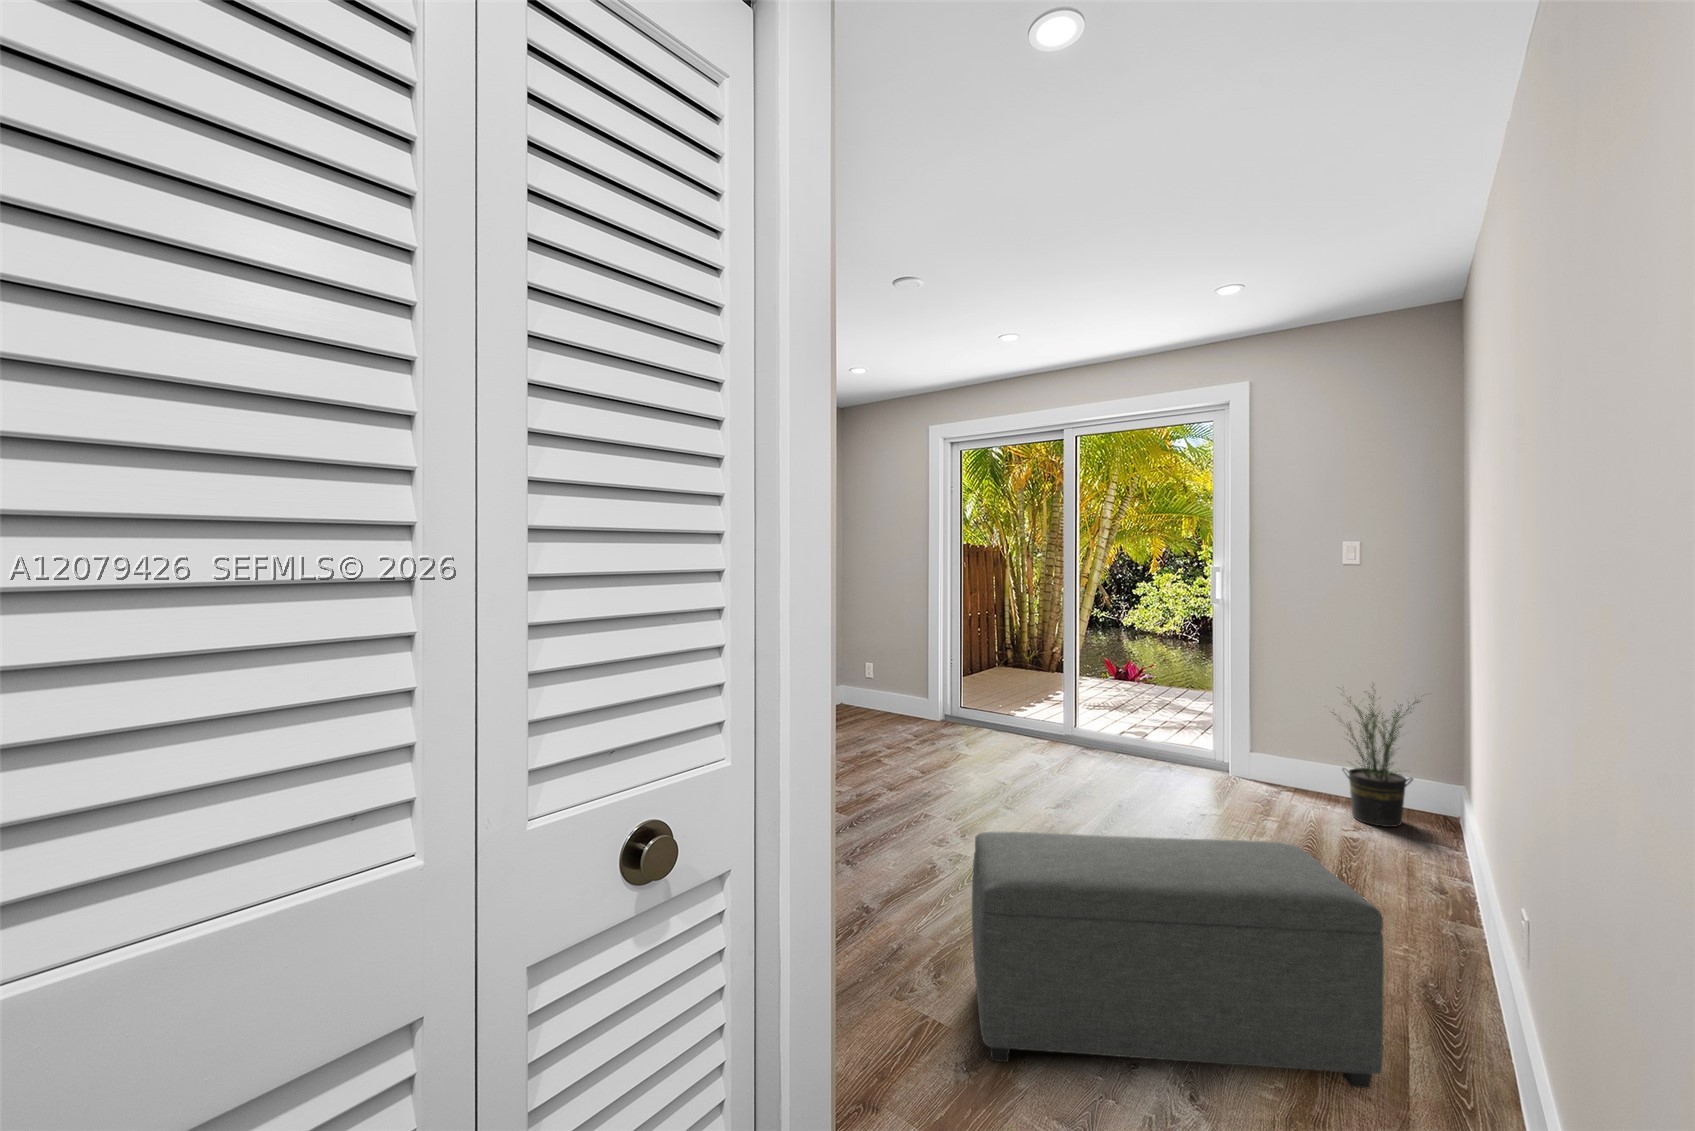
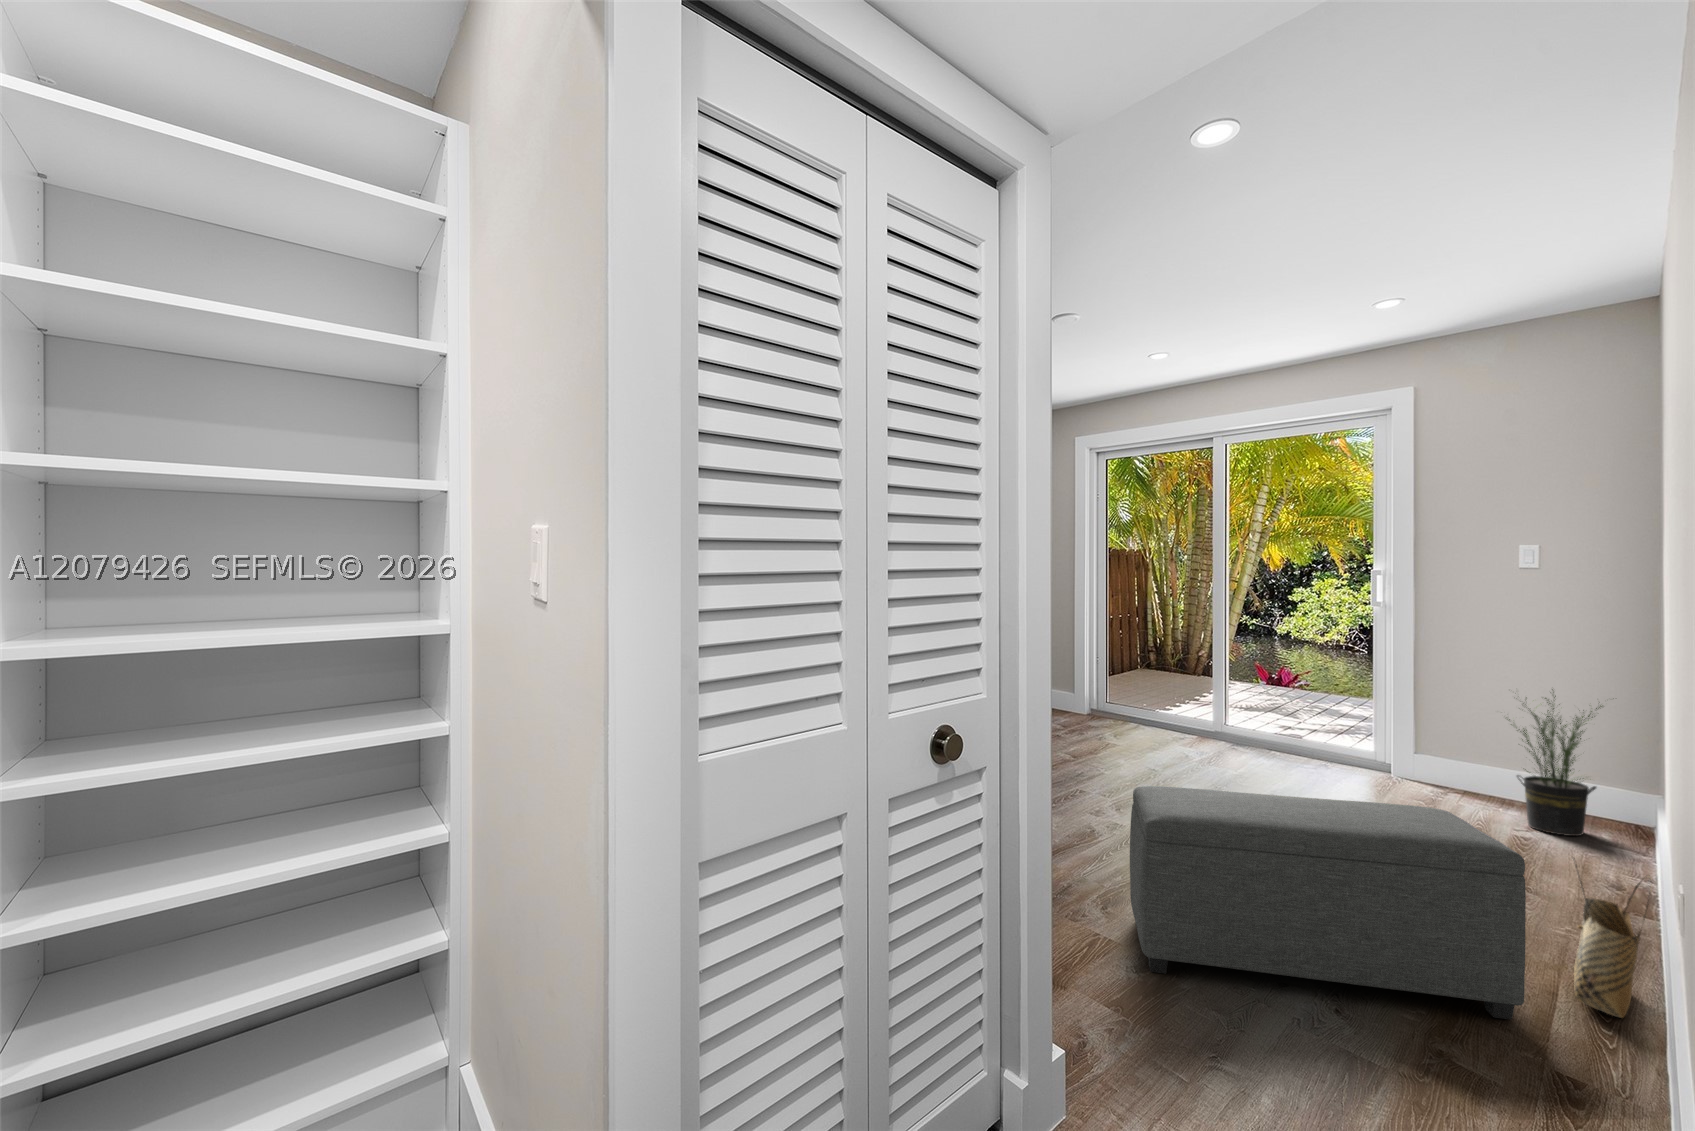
woven basket: none [1419,893,1501,1072] -> present [1573,858,1652,1018]

